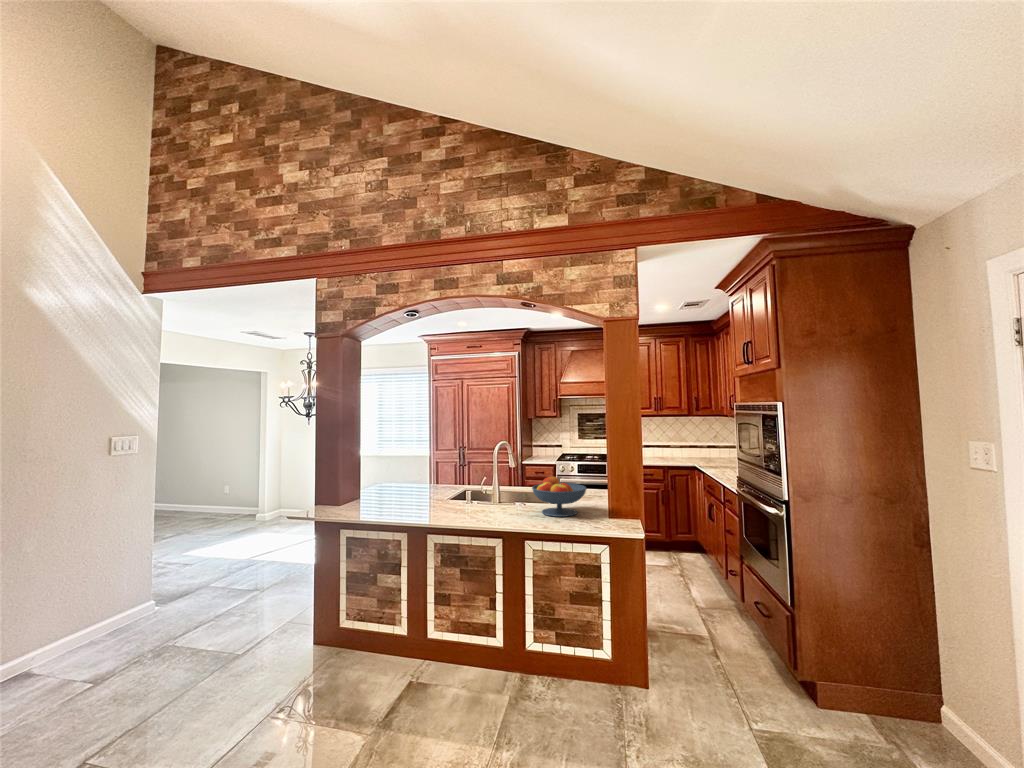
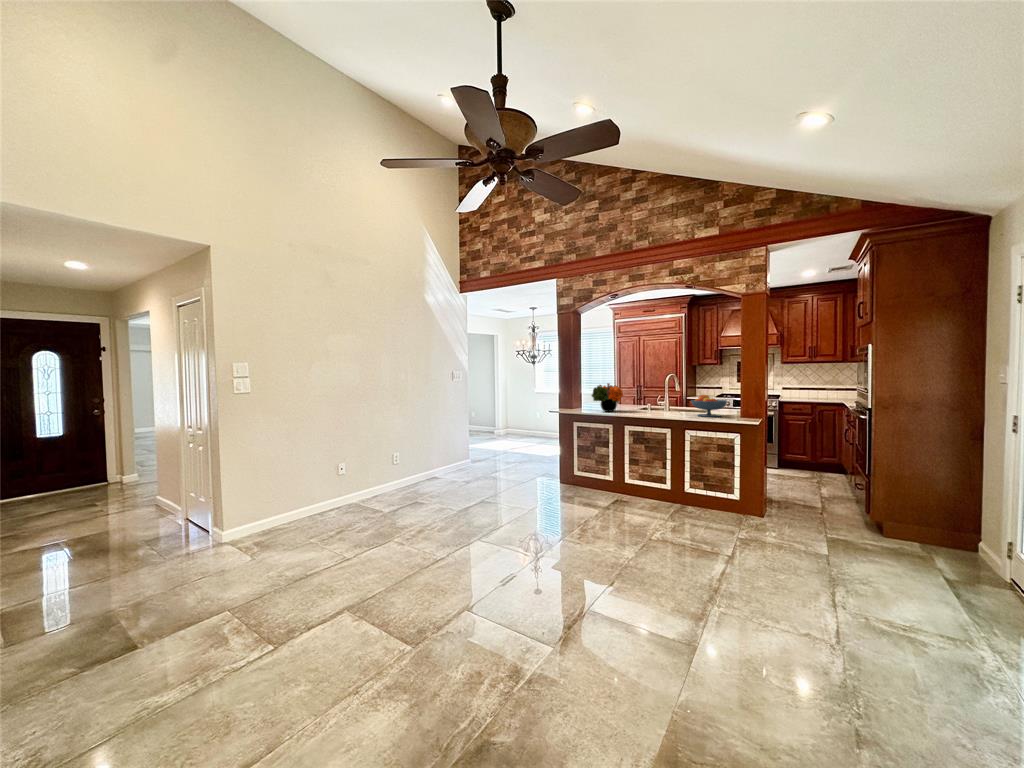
flower arrangement: none [371,457,428,507] -> present [592,383,624,412]

